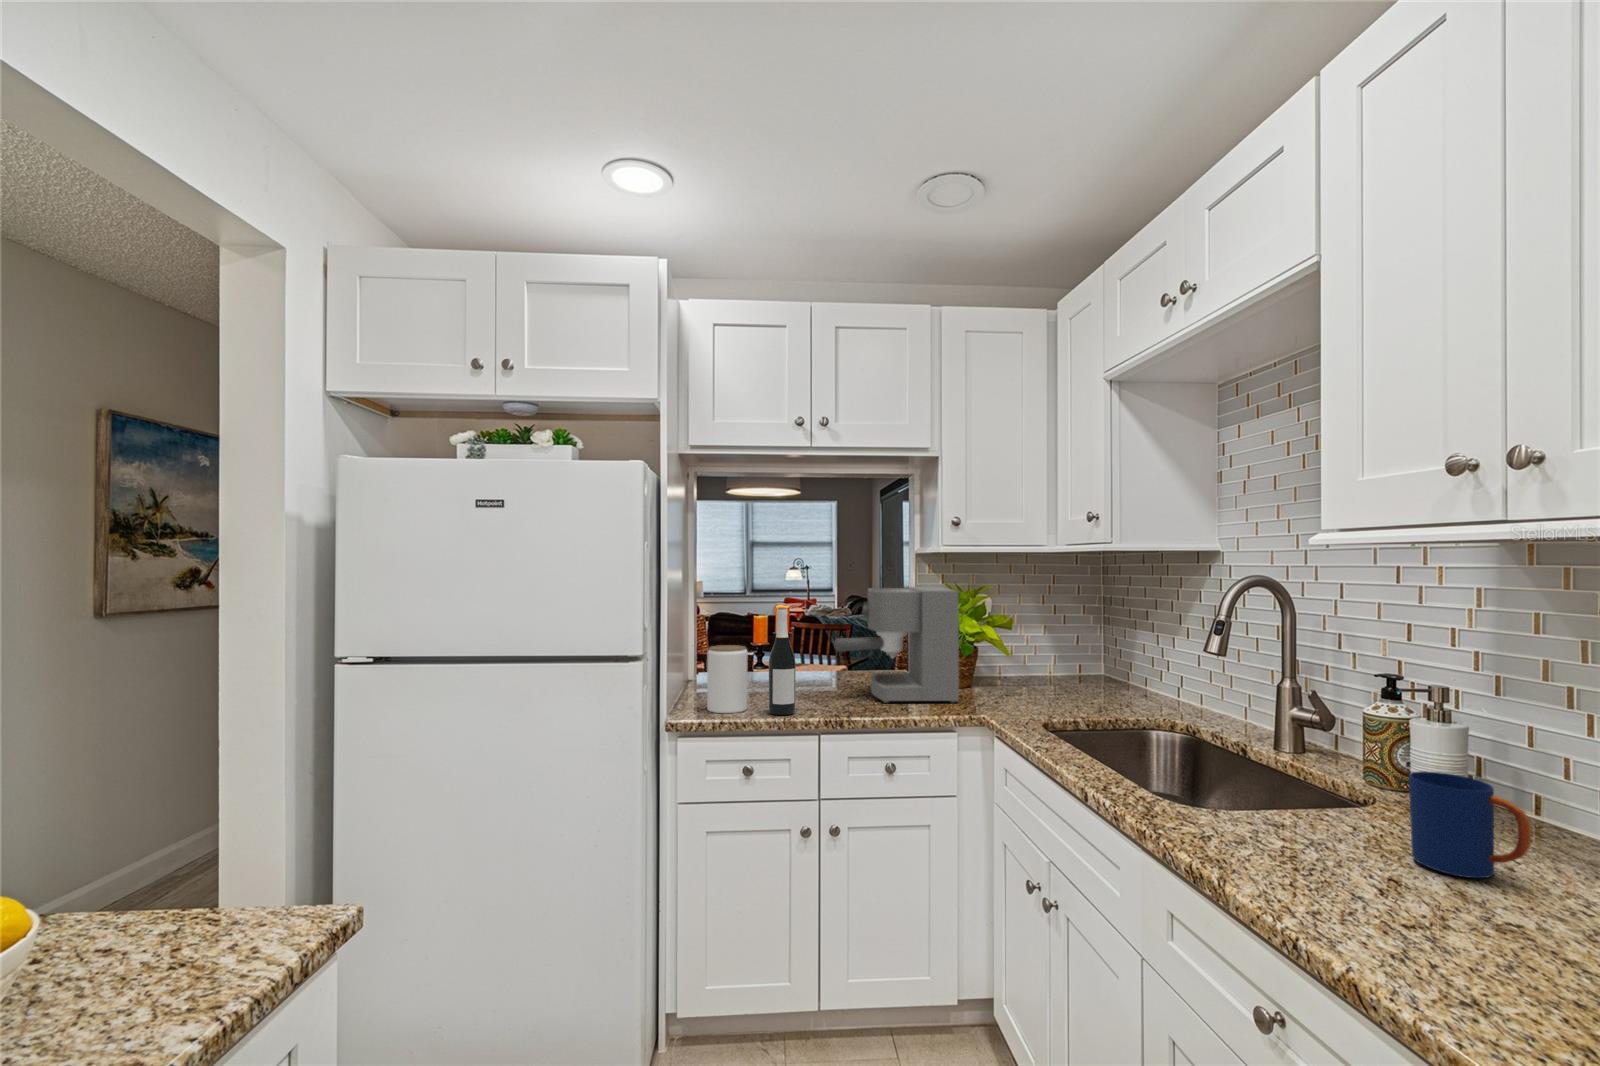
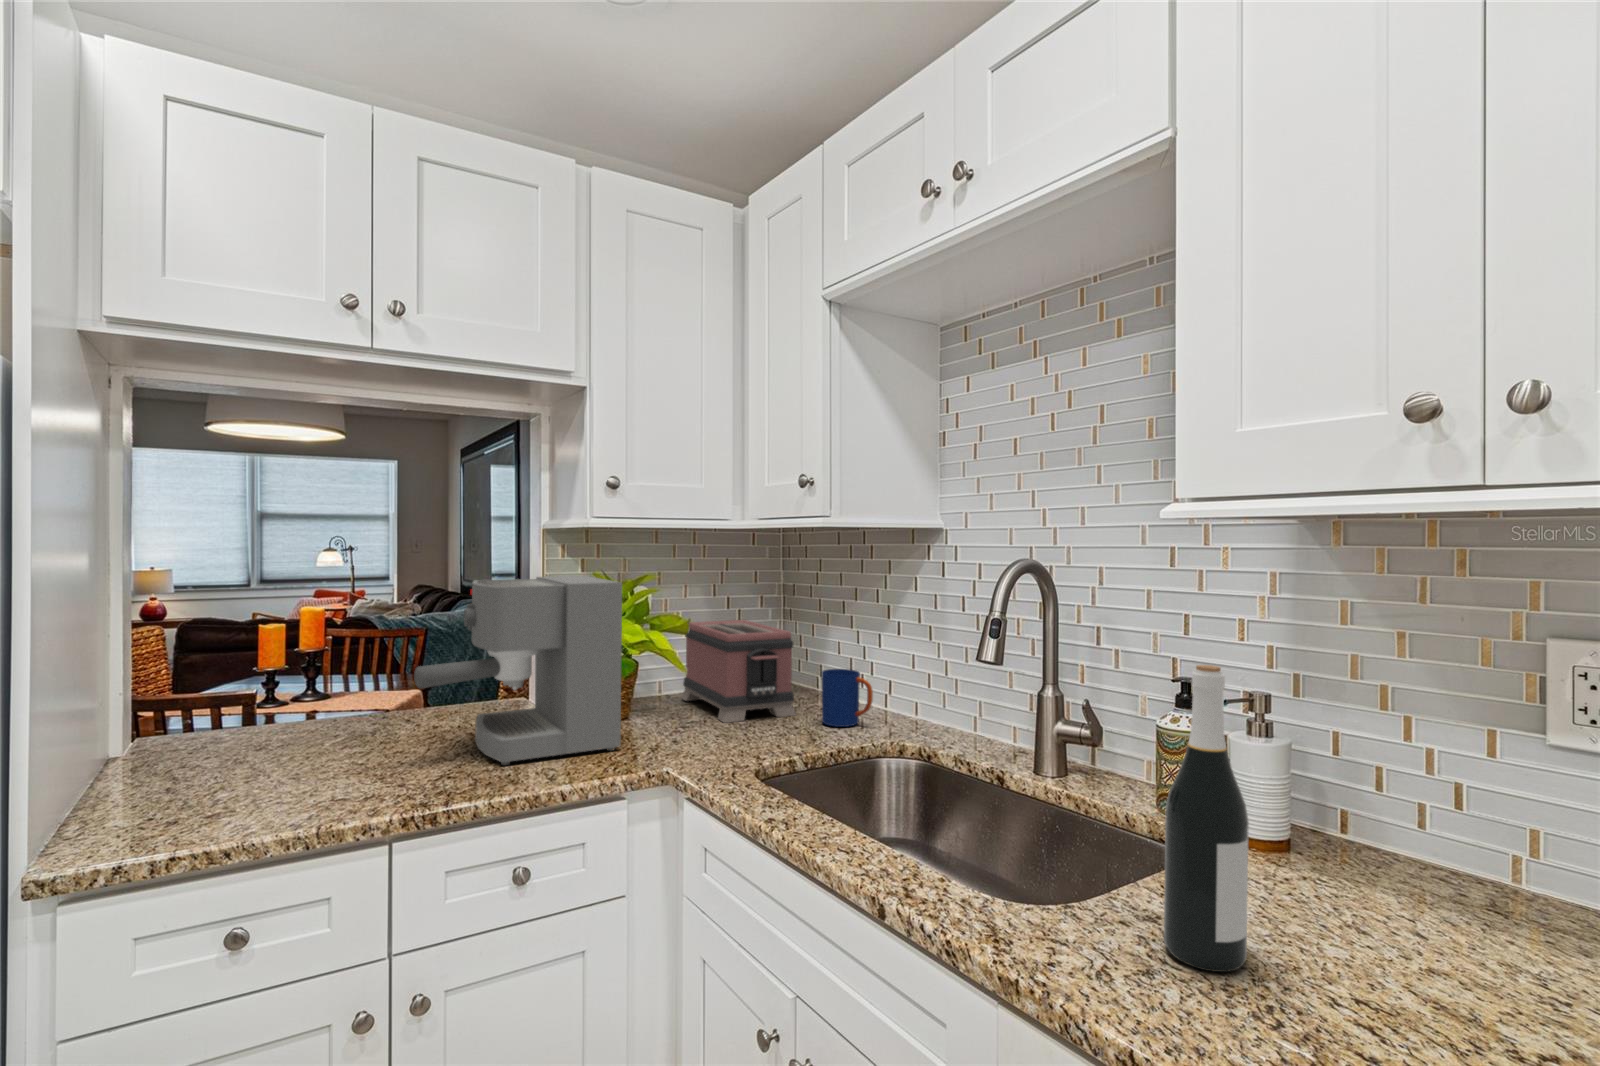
wine bottle: present [769,608,796,715] -> present [1164,665,1249,972]
toaster: none [1016,623,1101,697] -> present [681,620,796,723]
jar: present [707,645,748,713] -> none [140,696,237,836]
mug: present [1409,771,1531,878] -> present [822,669,873,727]

